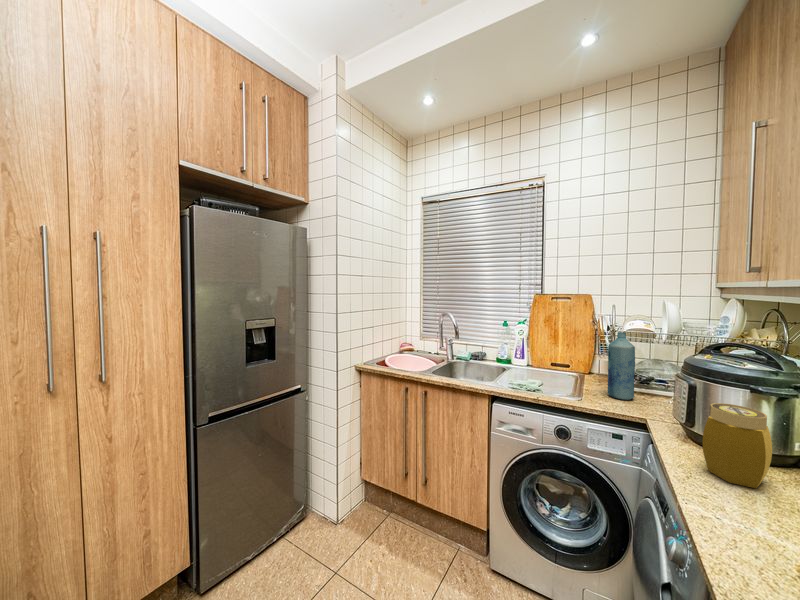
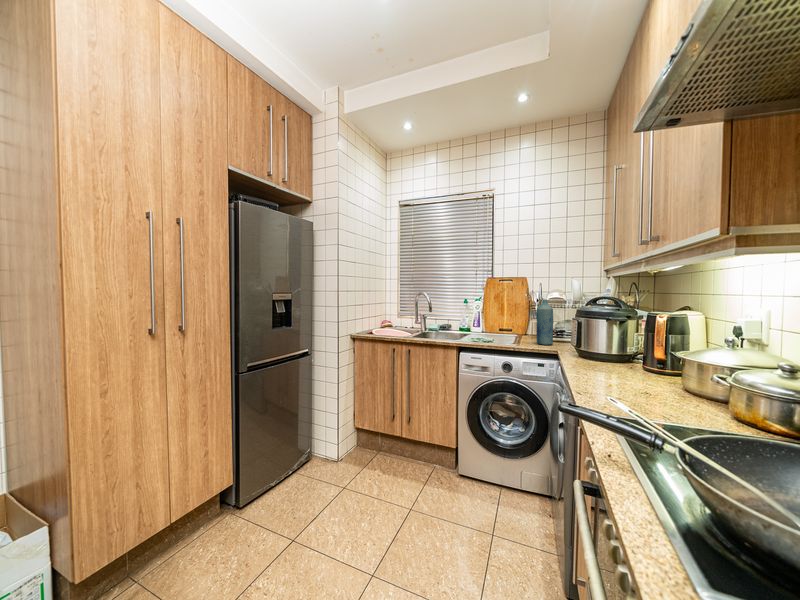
jar: present [703,403,772,488] -> none [584,327,617,369]

